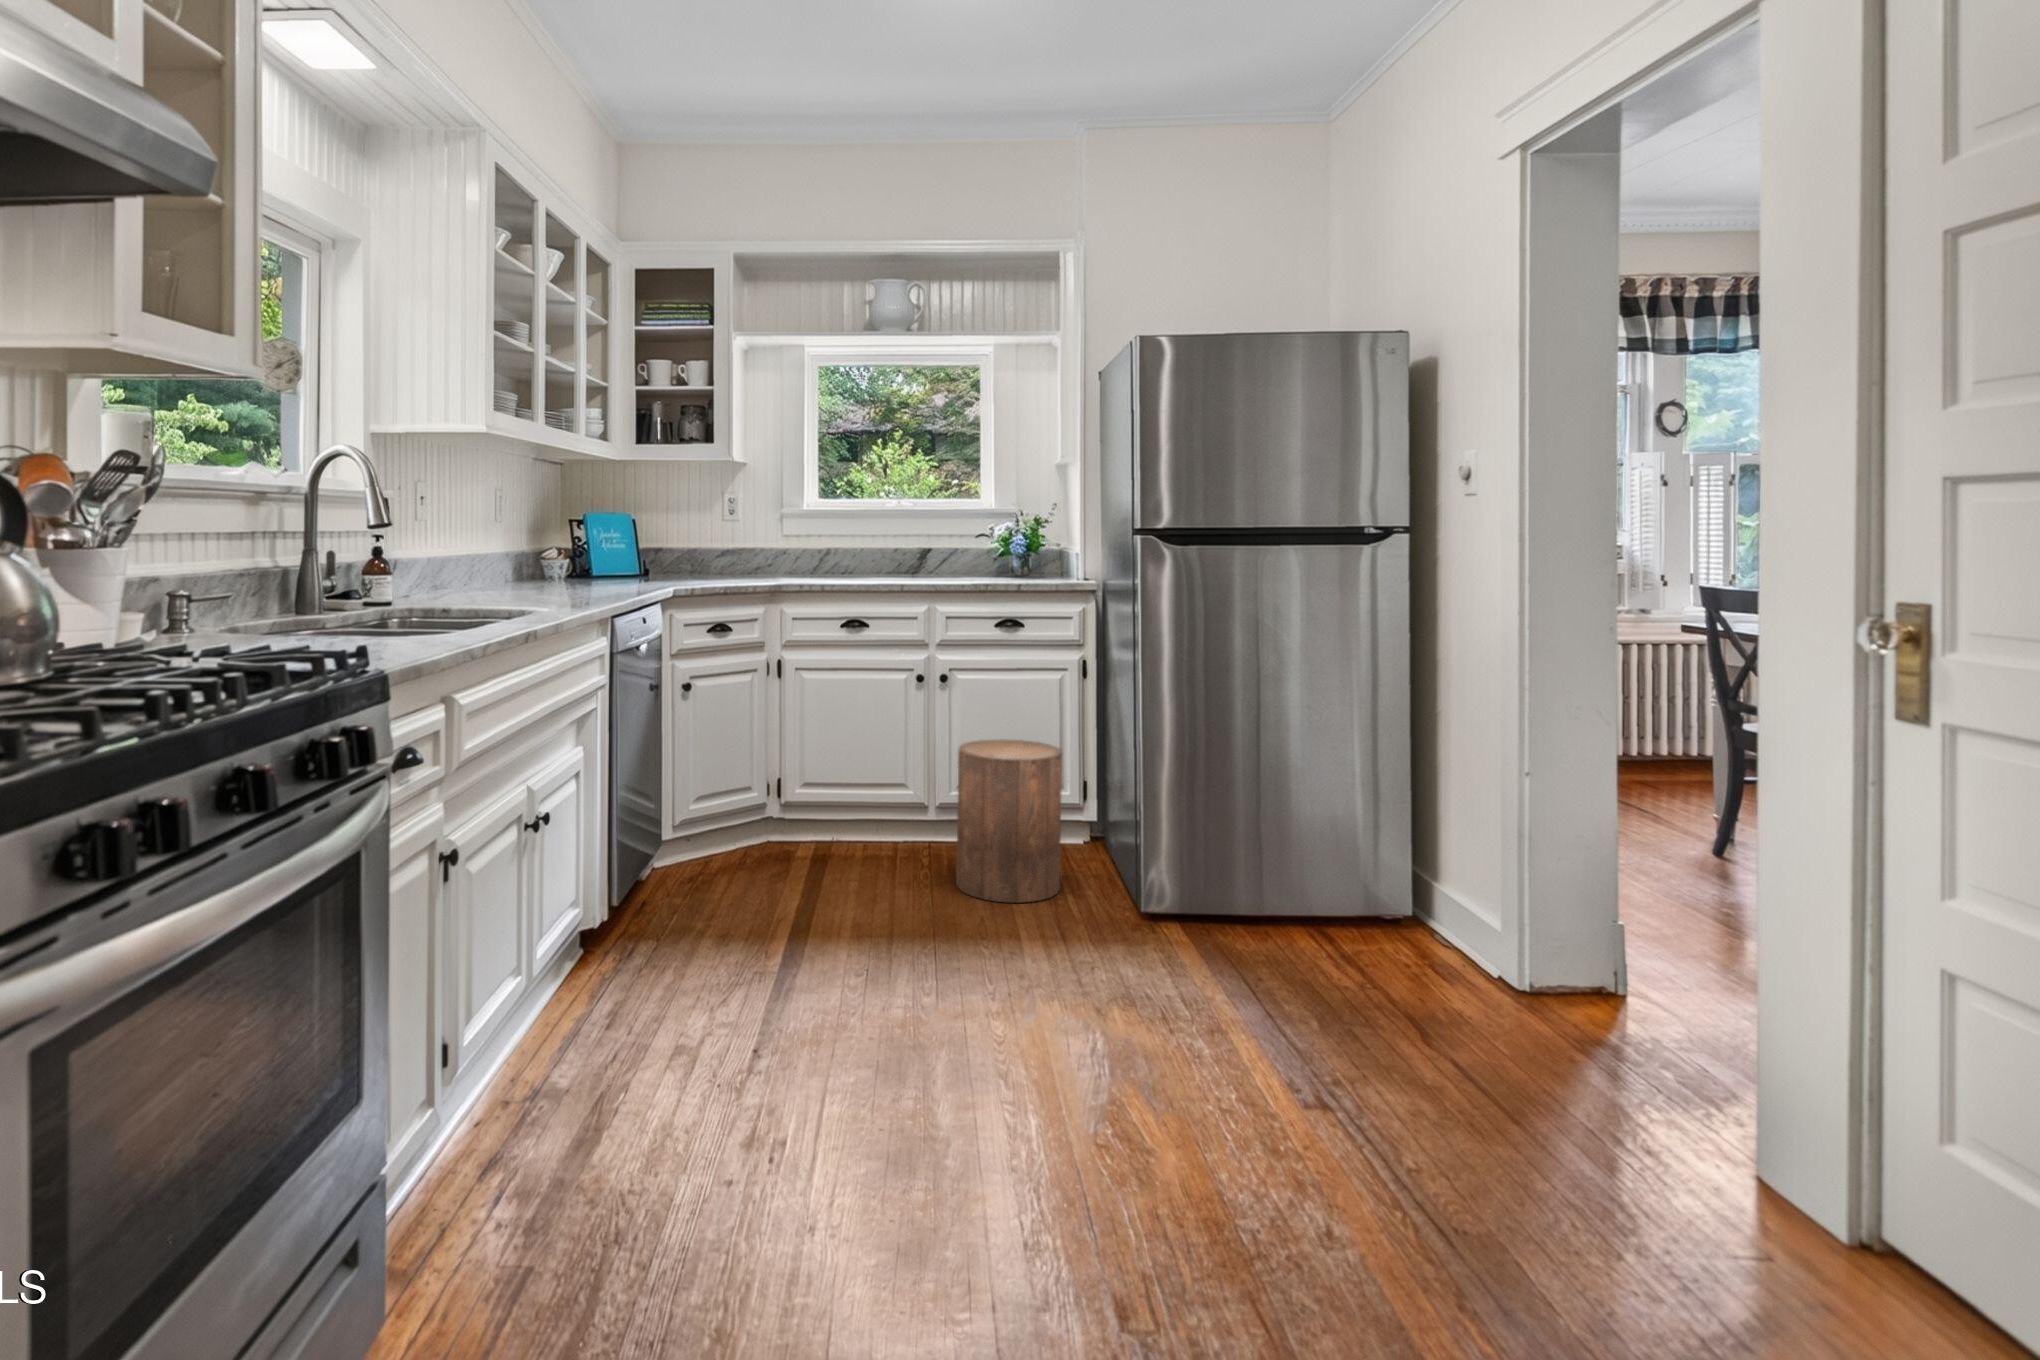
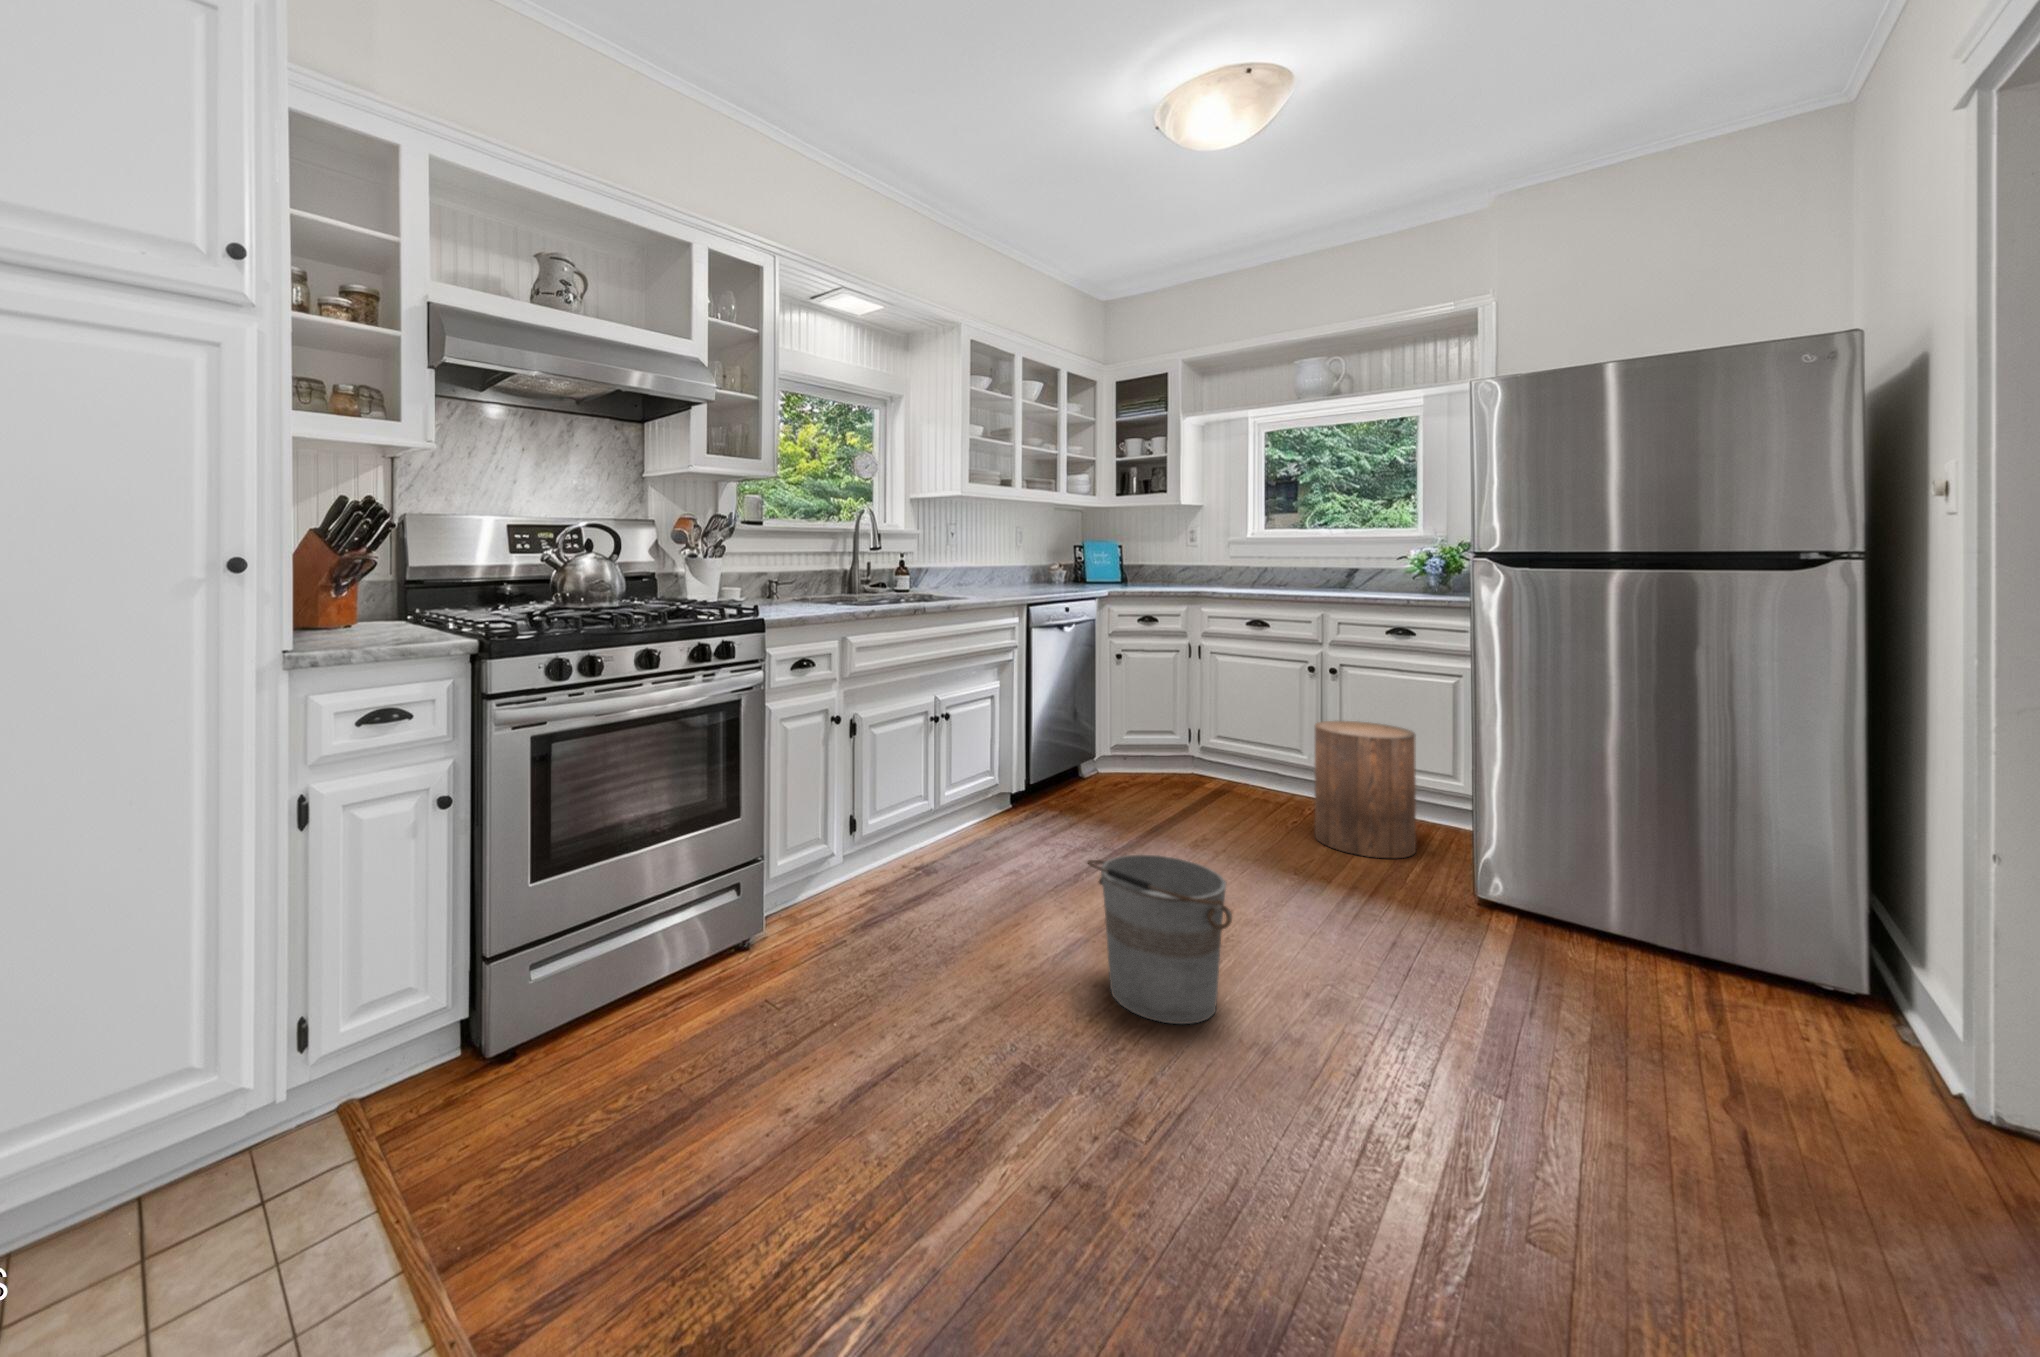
bucket: none [928,974,1121,1218] -> present [1087,855,1232,1024]

